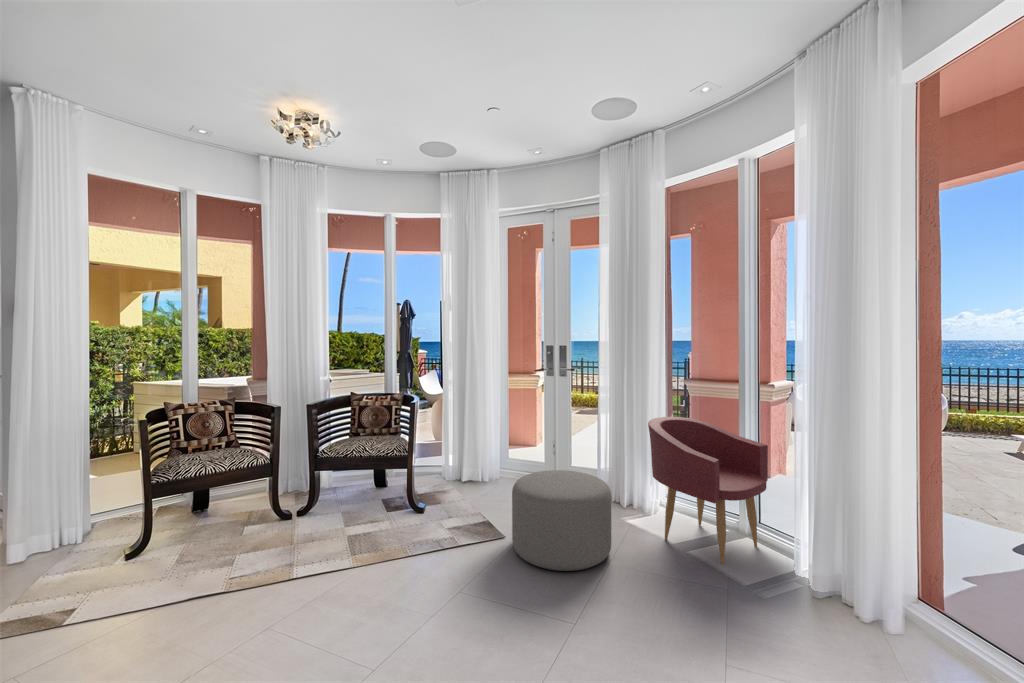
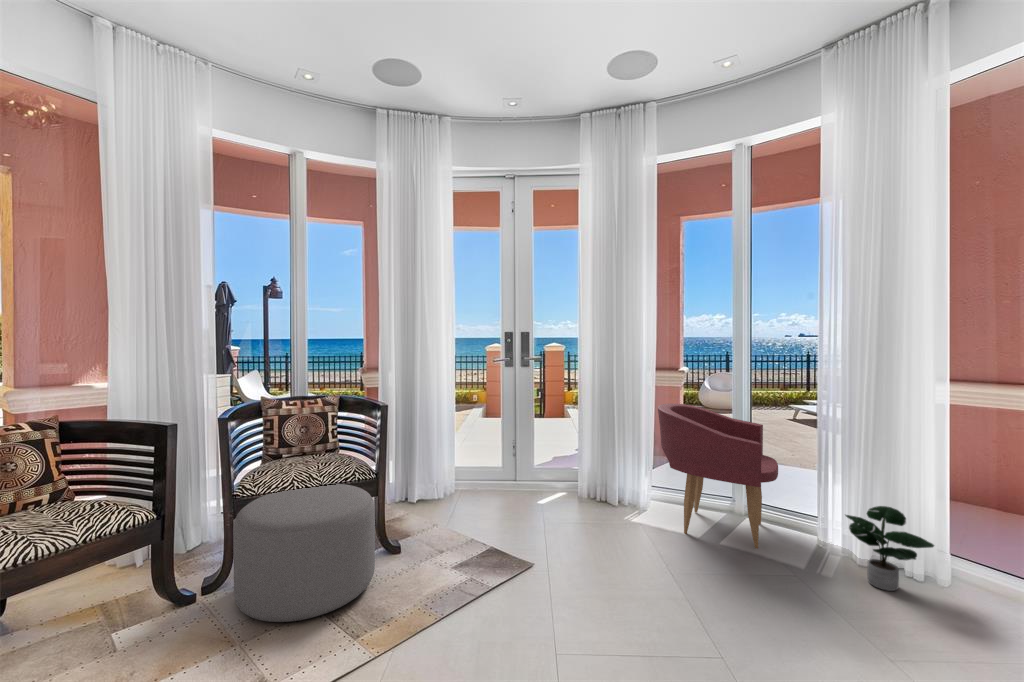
ottoman: present [512,470,611,571] -> present [233,484,375,622]
potted plant: none [778,539,859,626] -> present [845,506,934,591]

